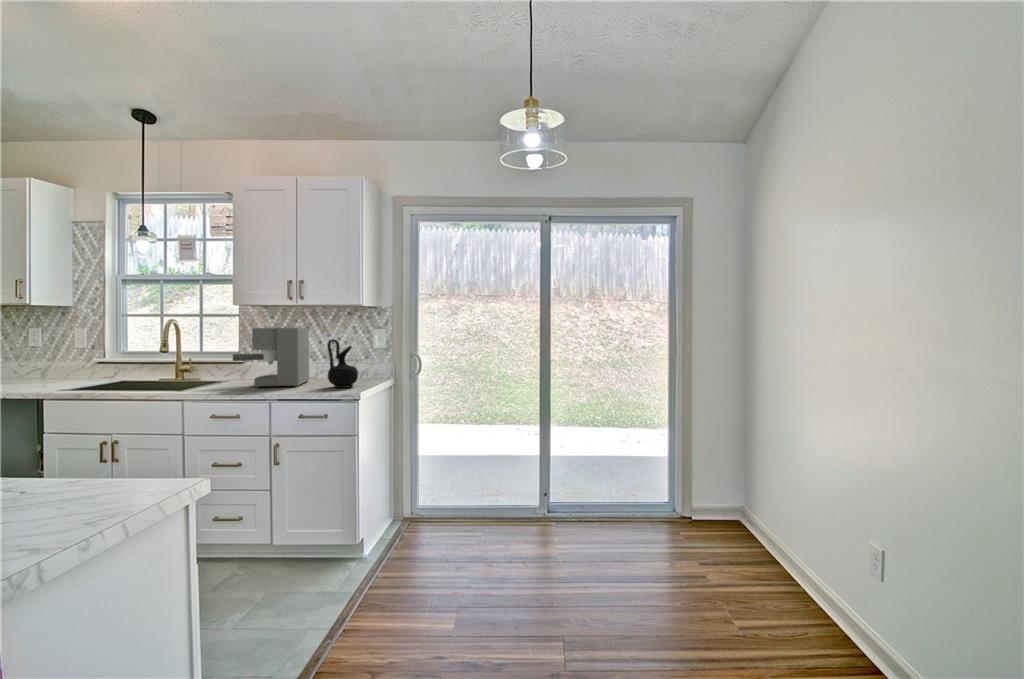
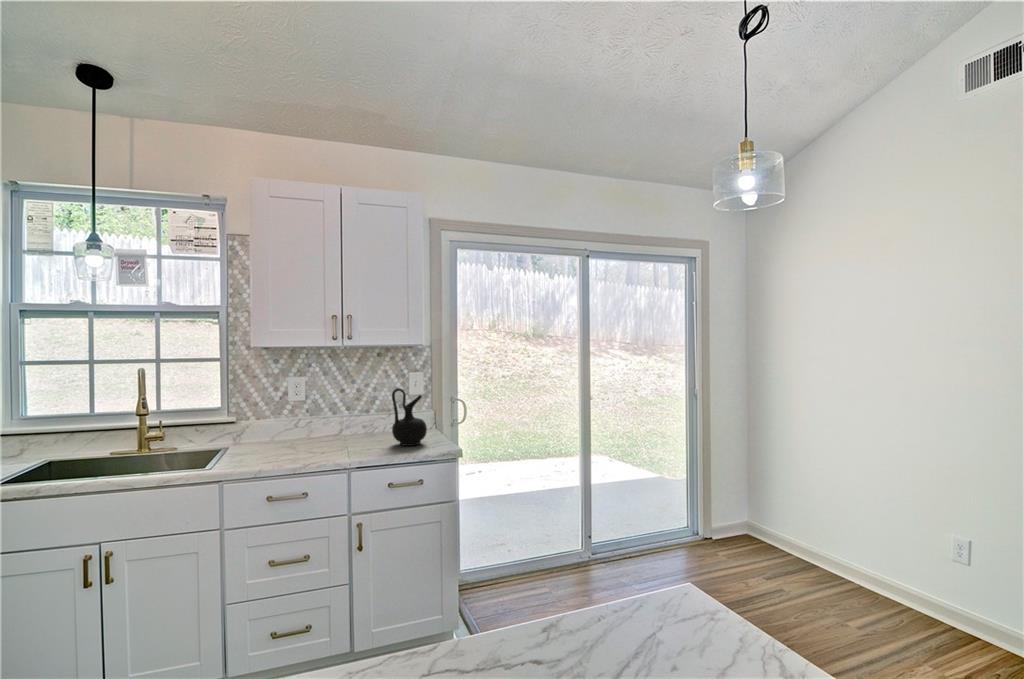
coffee maker: present [233,327,309,388] -> none [265,374,356,455]

